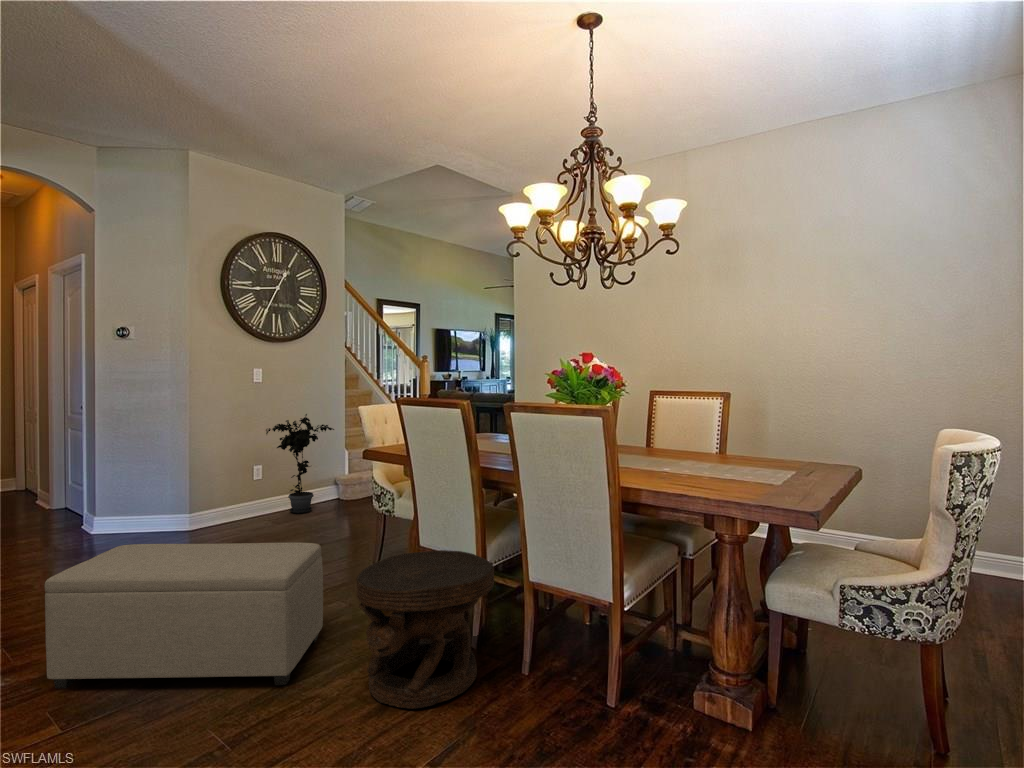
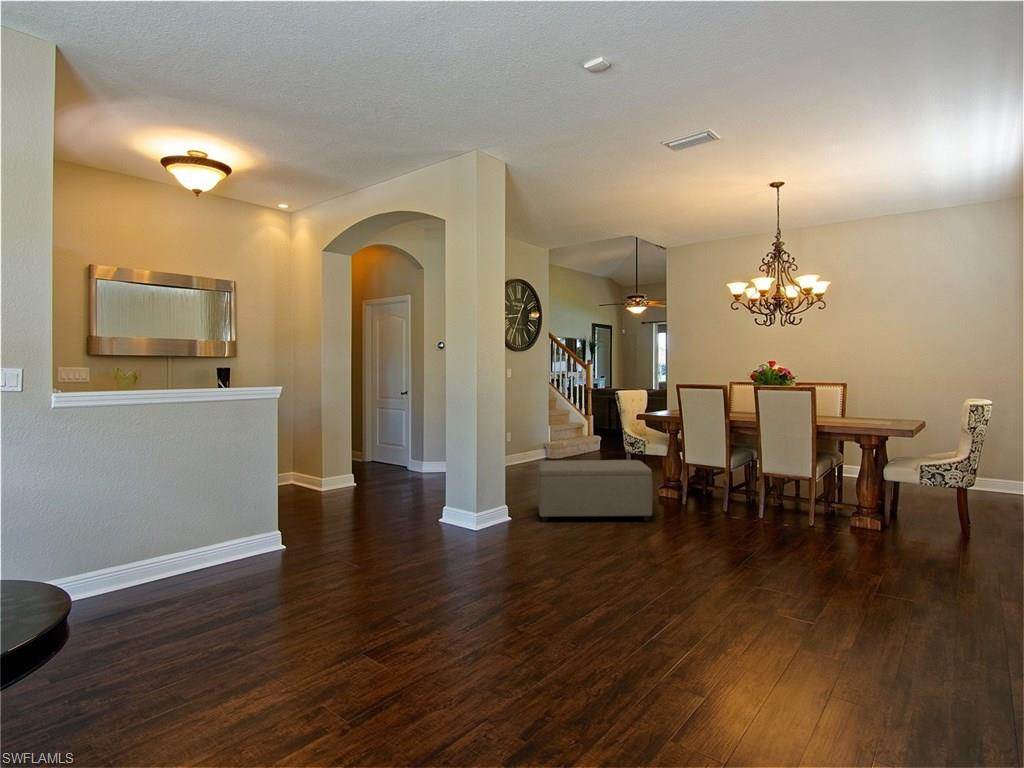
potted plant: present [266,414,334,513] -> none [519,399,555,465]
side table: present [356,550,494,709] -> none [682,463,747,526]

